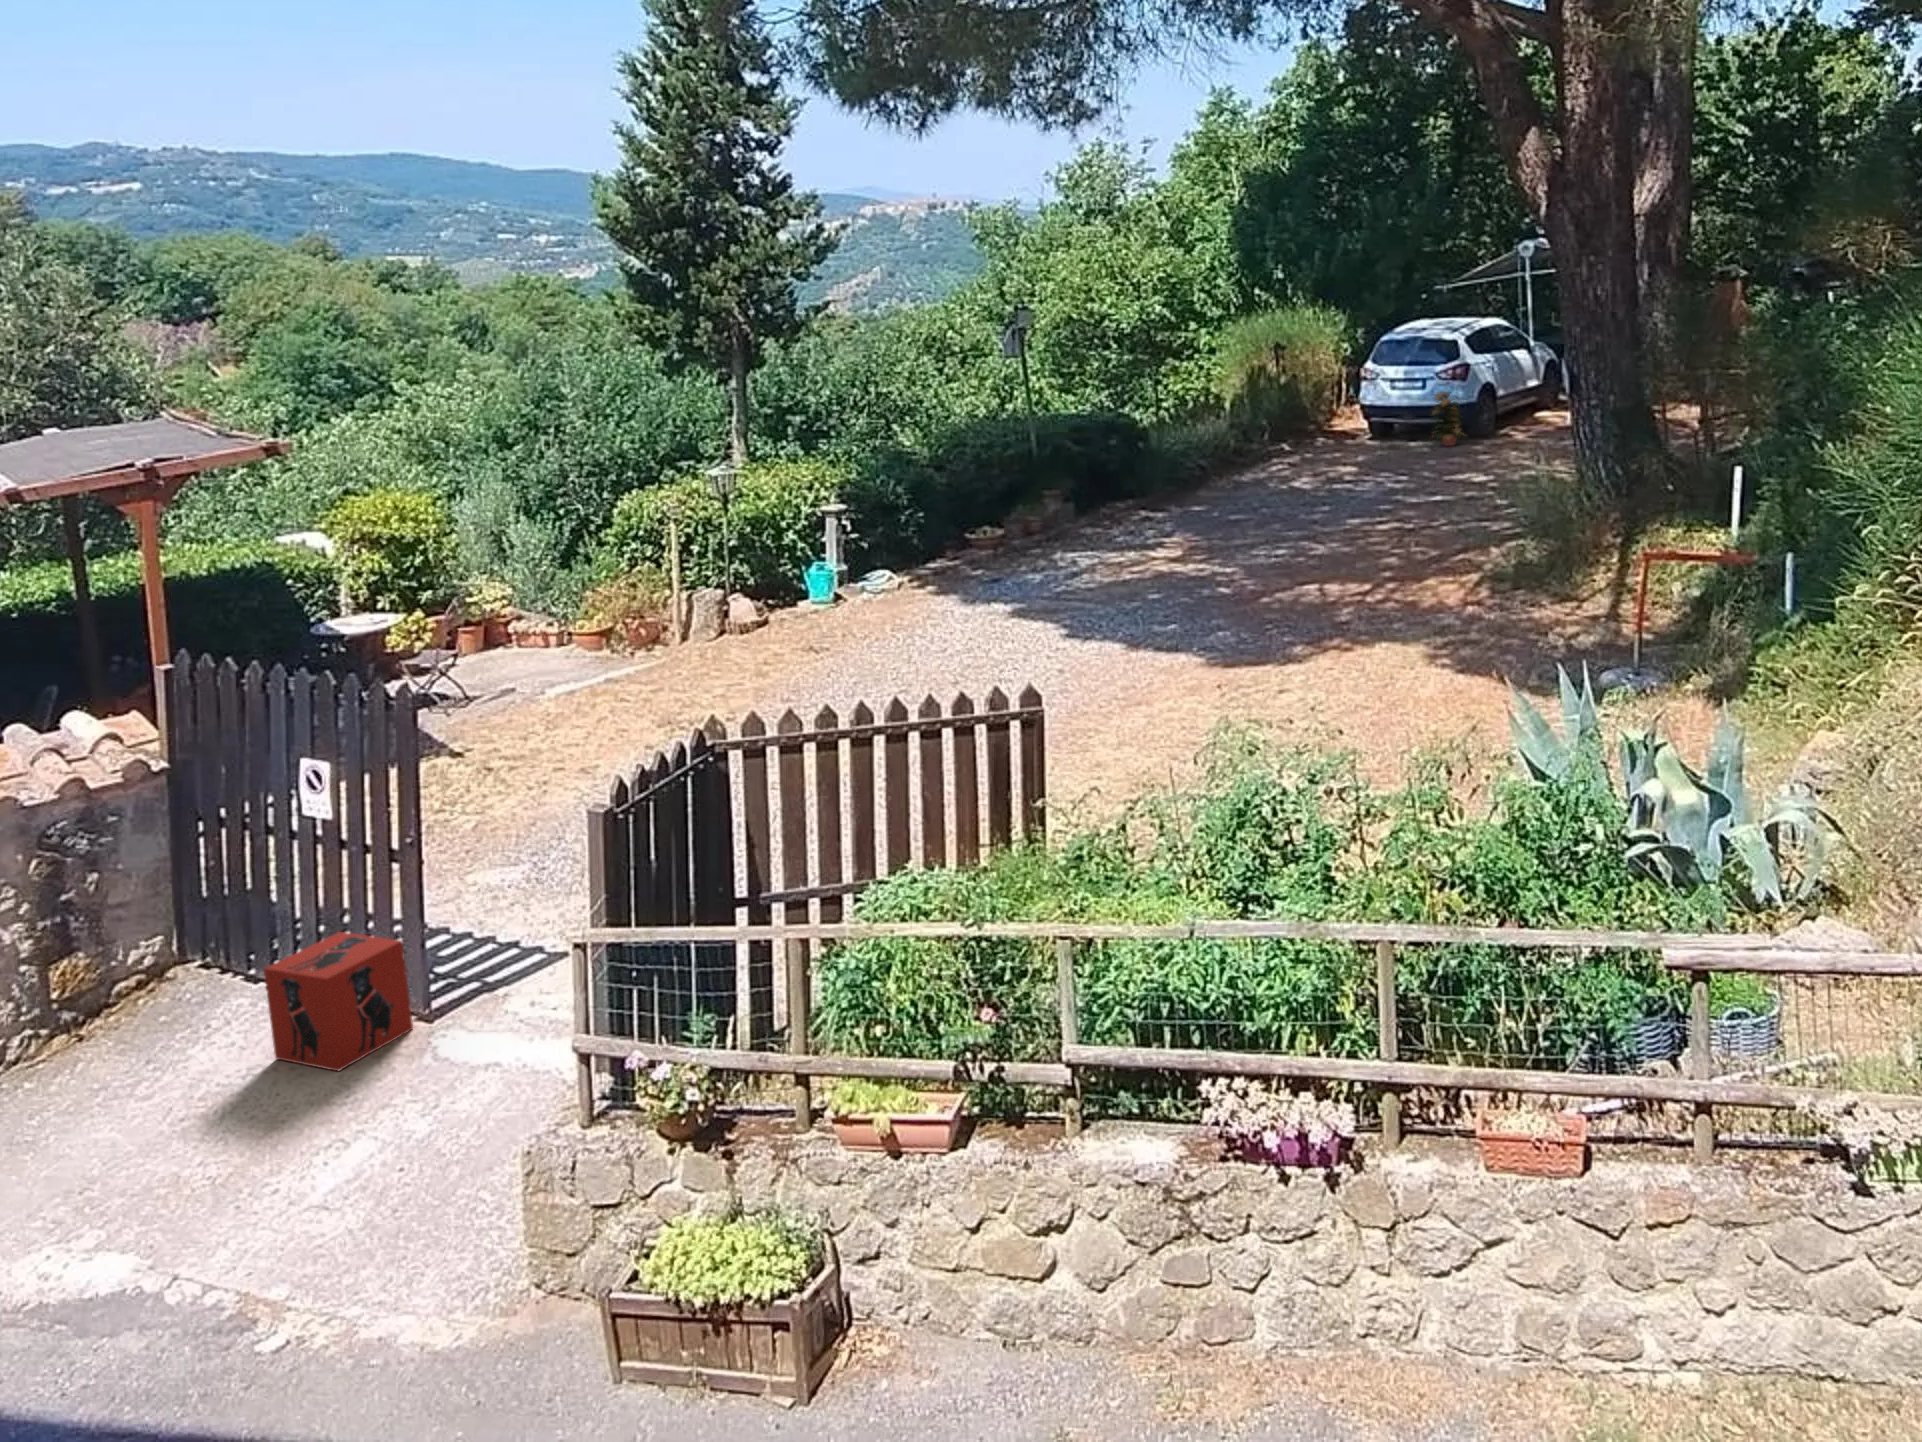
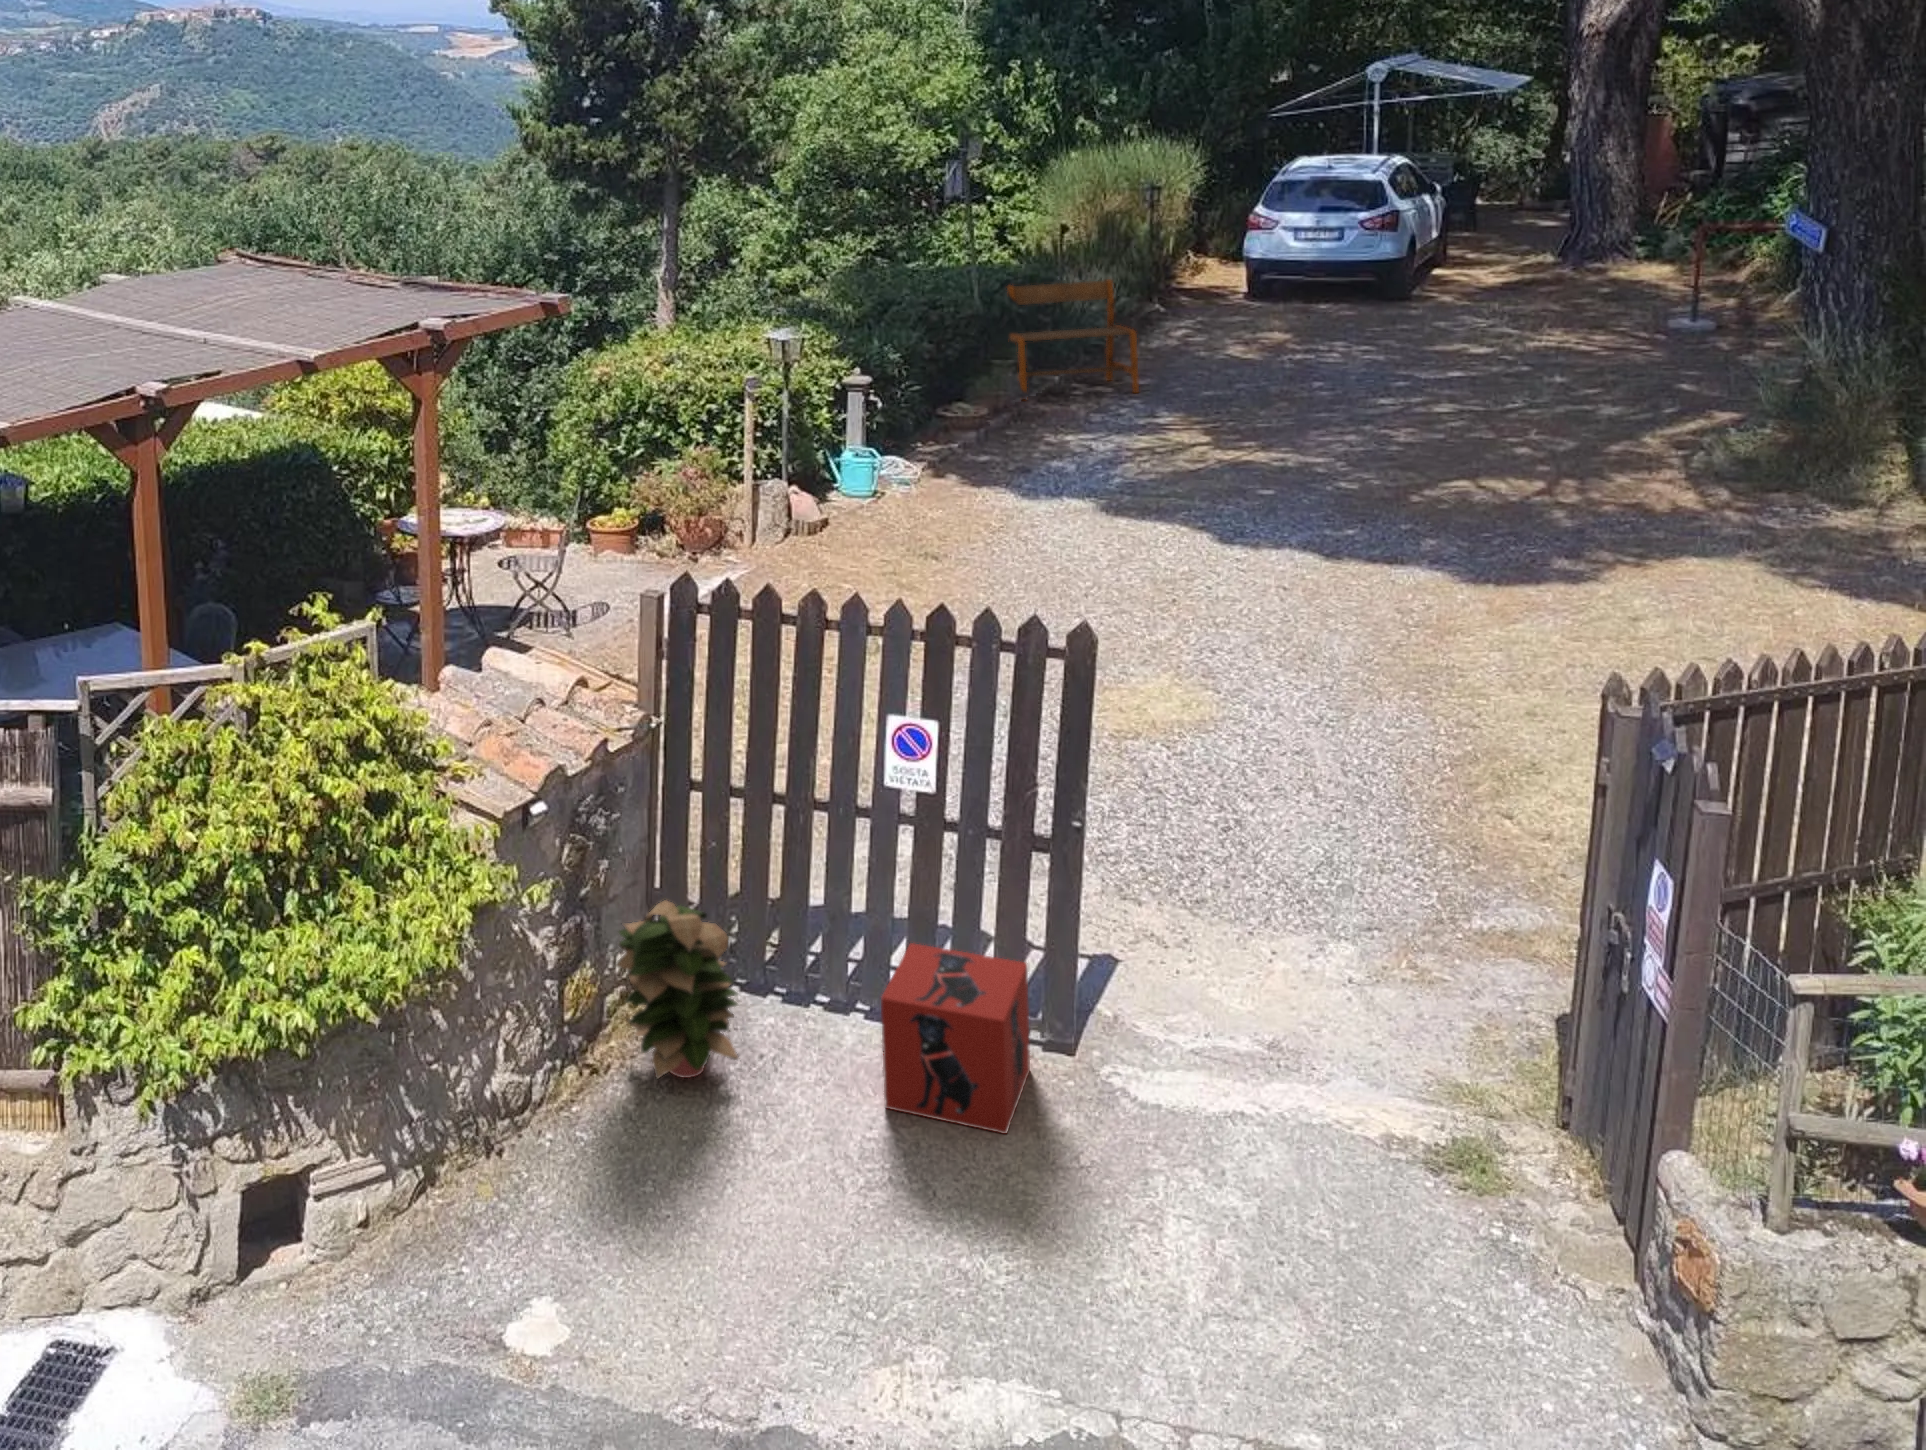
decorative plant: present [1432,392,1462,446] -> present [615,901,739,1078]
bench: none [1073,427,1180,536] -> present [1007,279,1139,393]

